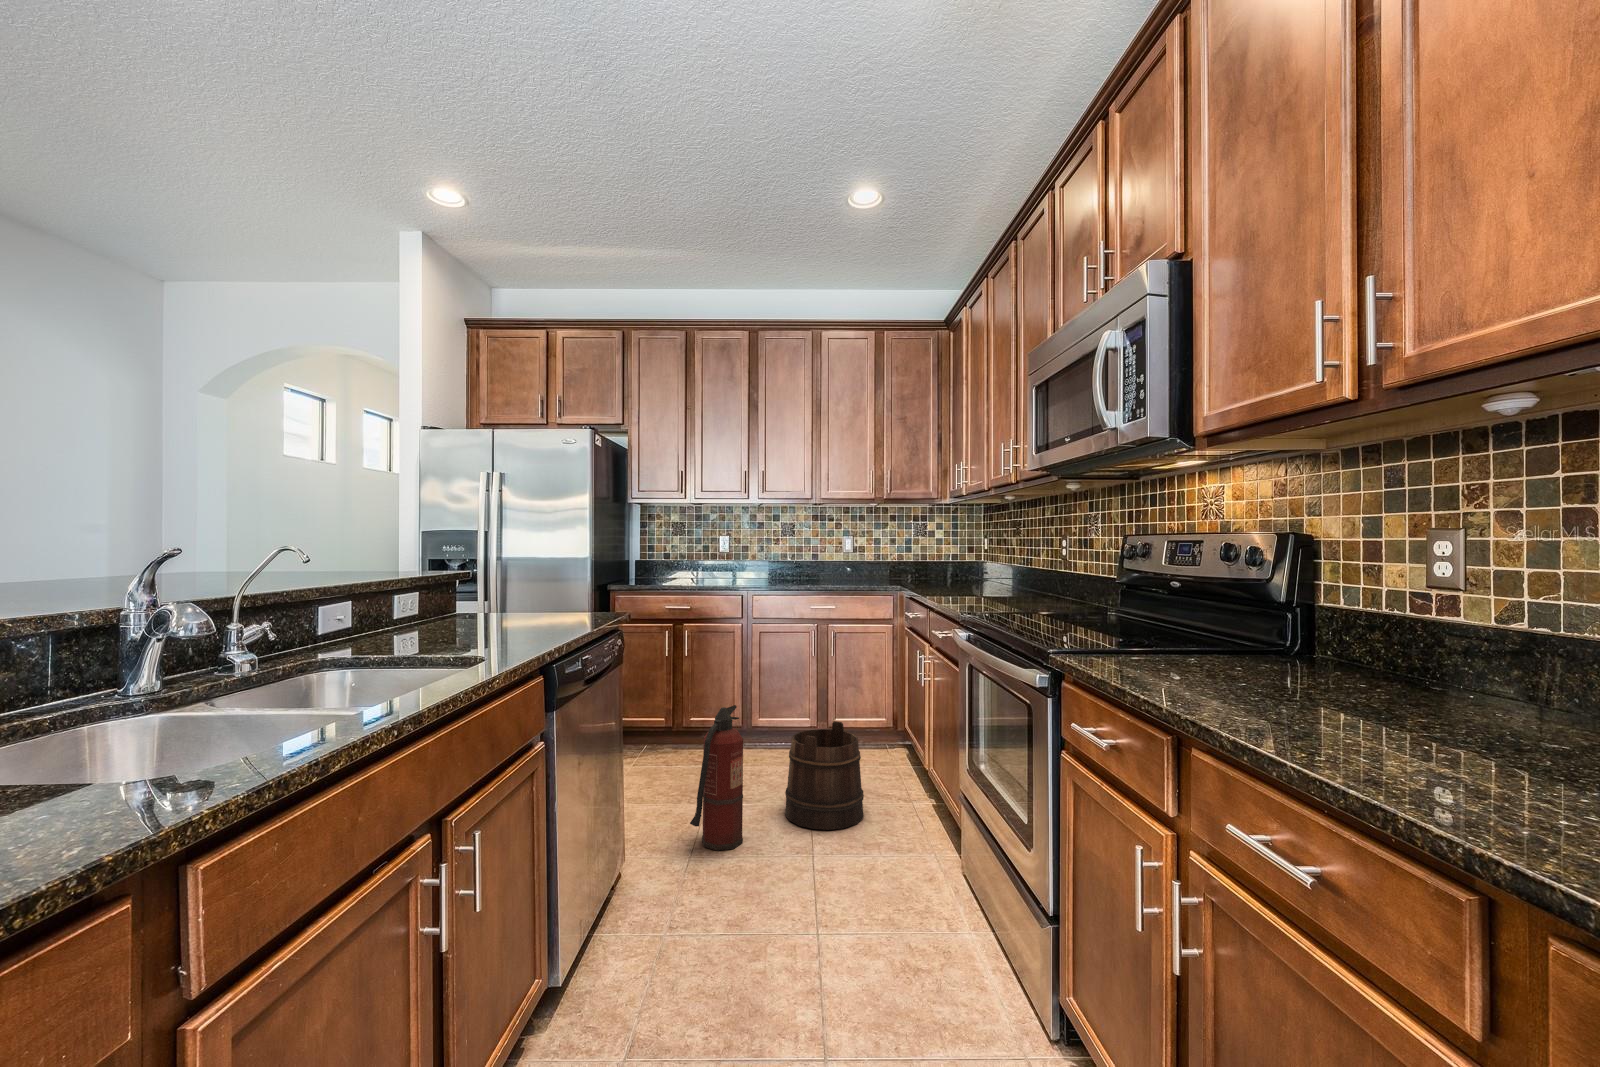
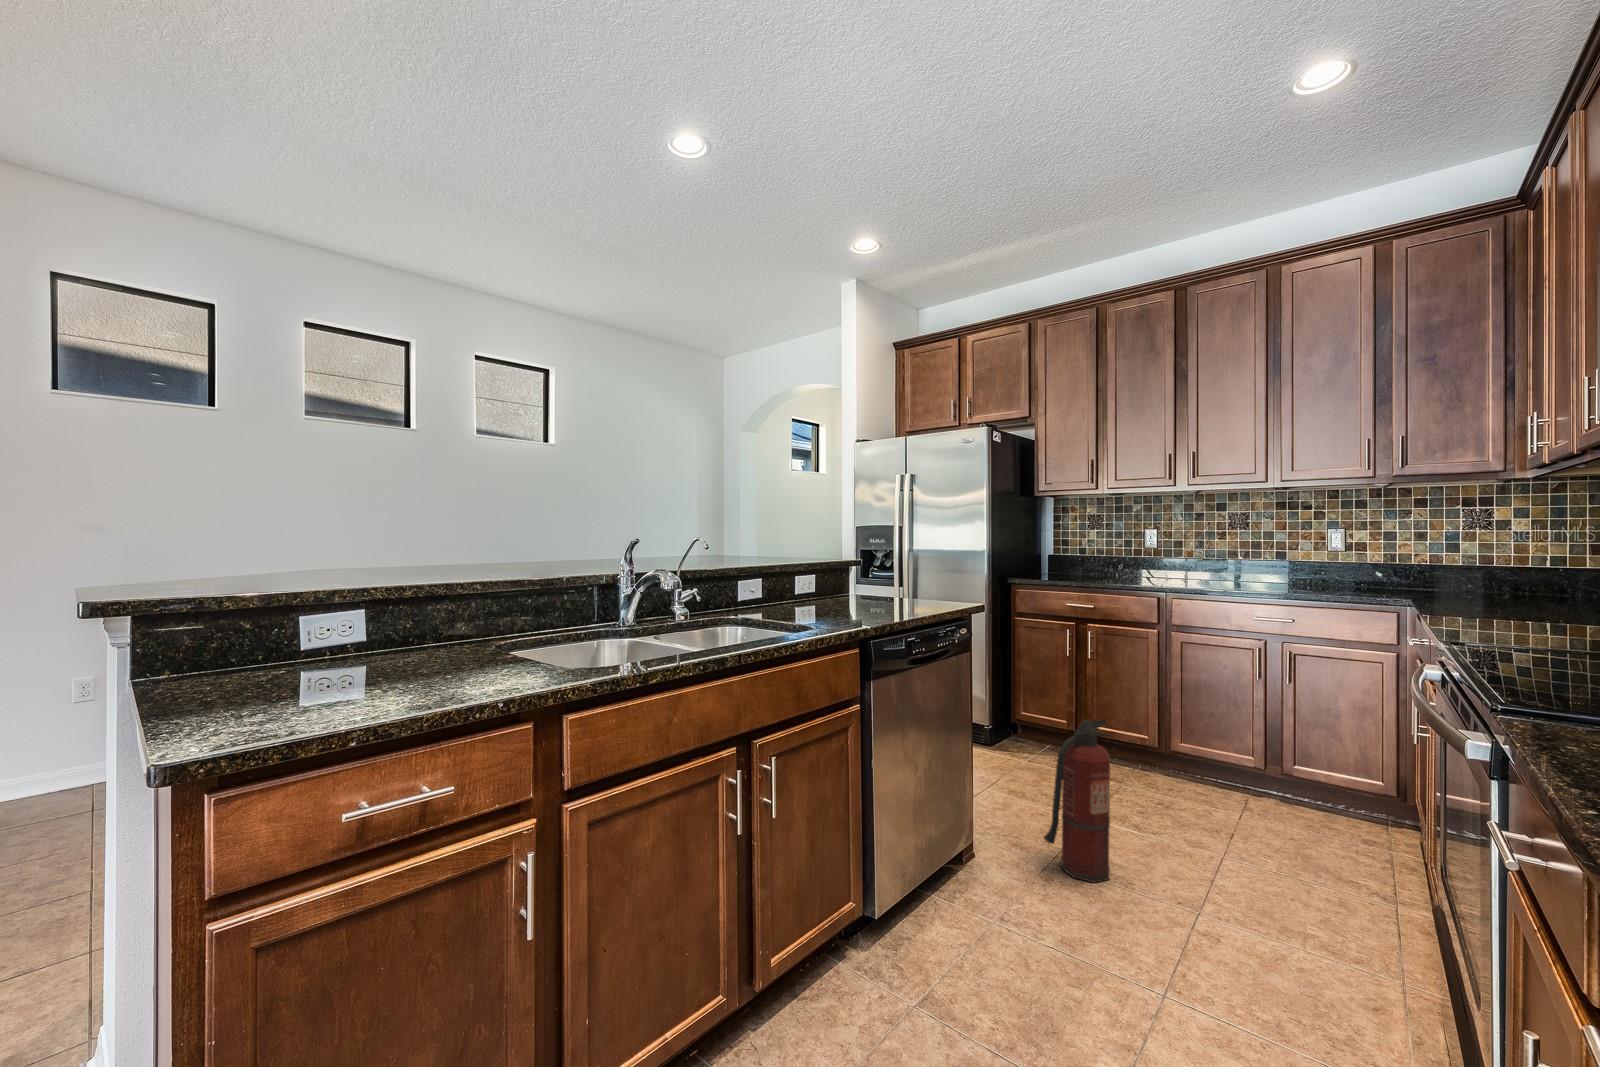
bucket: present [785,721,864,830] -> none [1180,767,1303,911]

